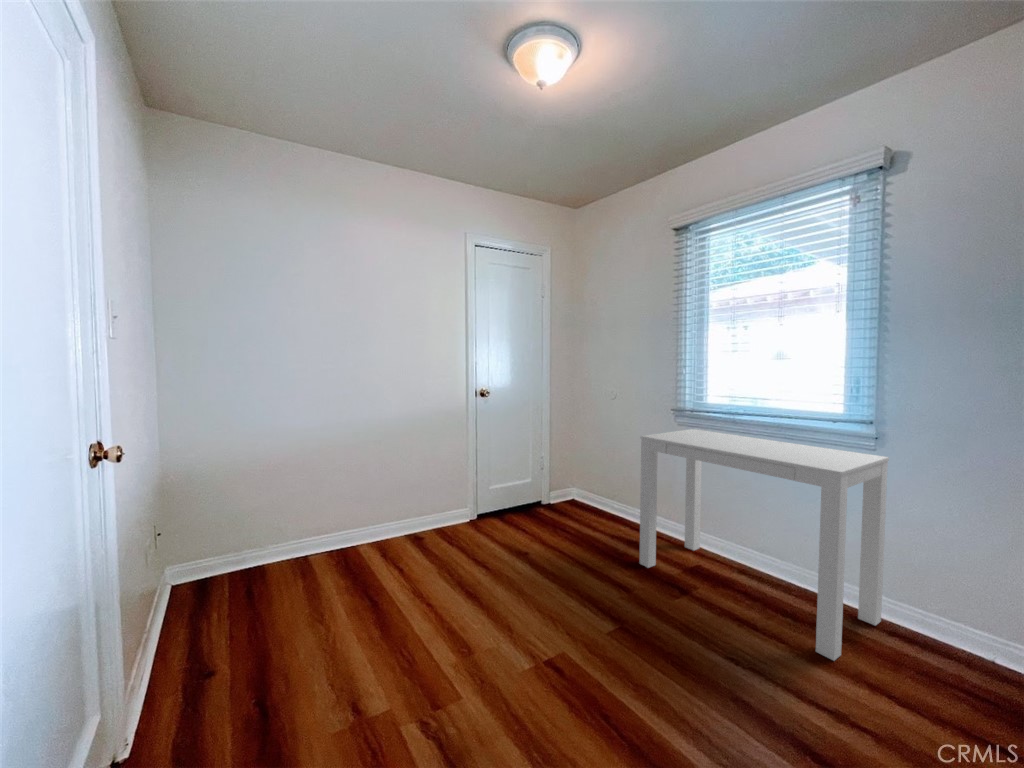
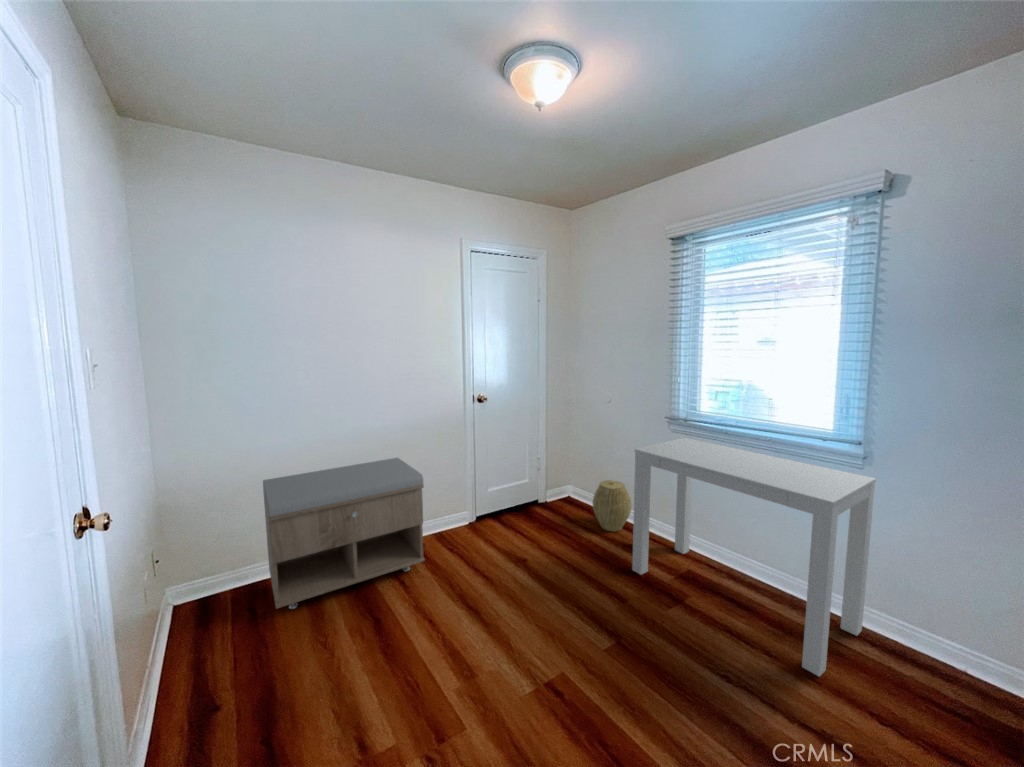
storage bench: none [266,447,426,591] -> present [263,458,425,609]
woven basket: none [600,478,640,530] -> present [593,480,631,531]

